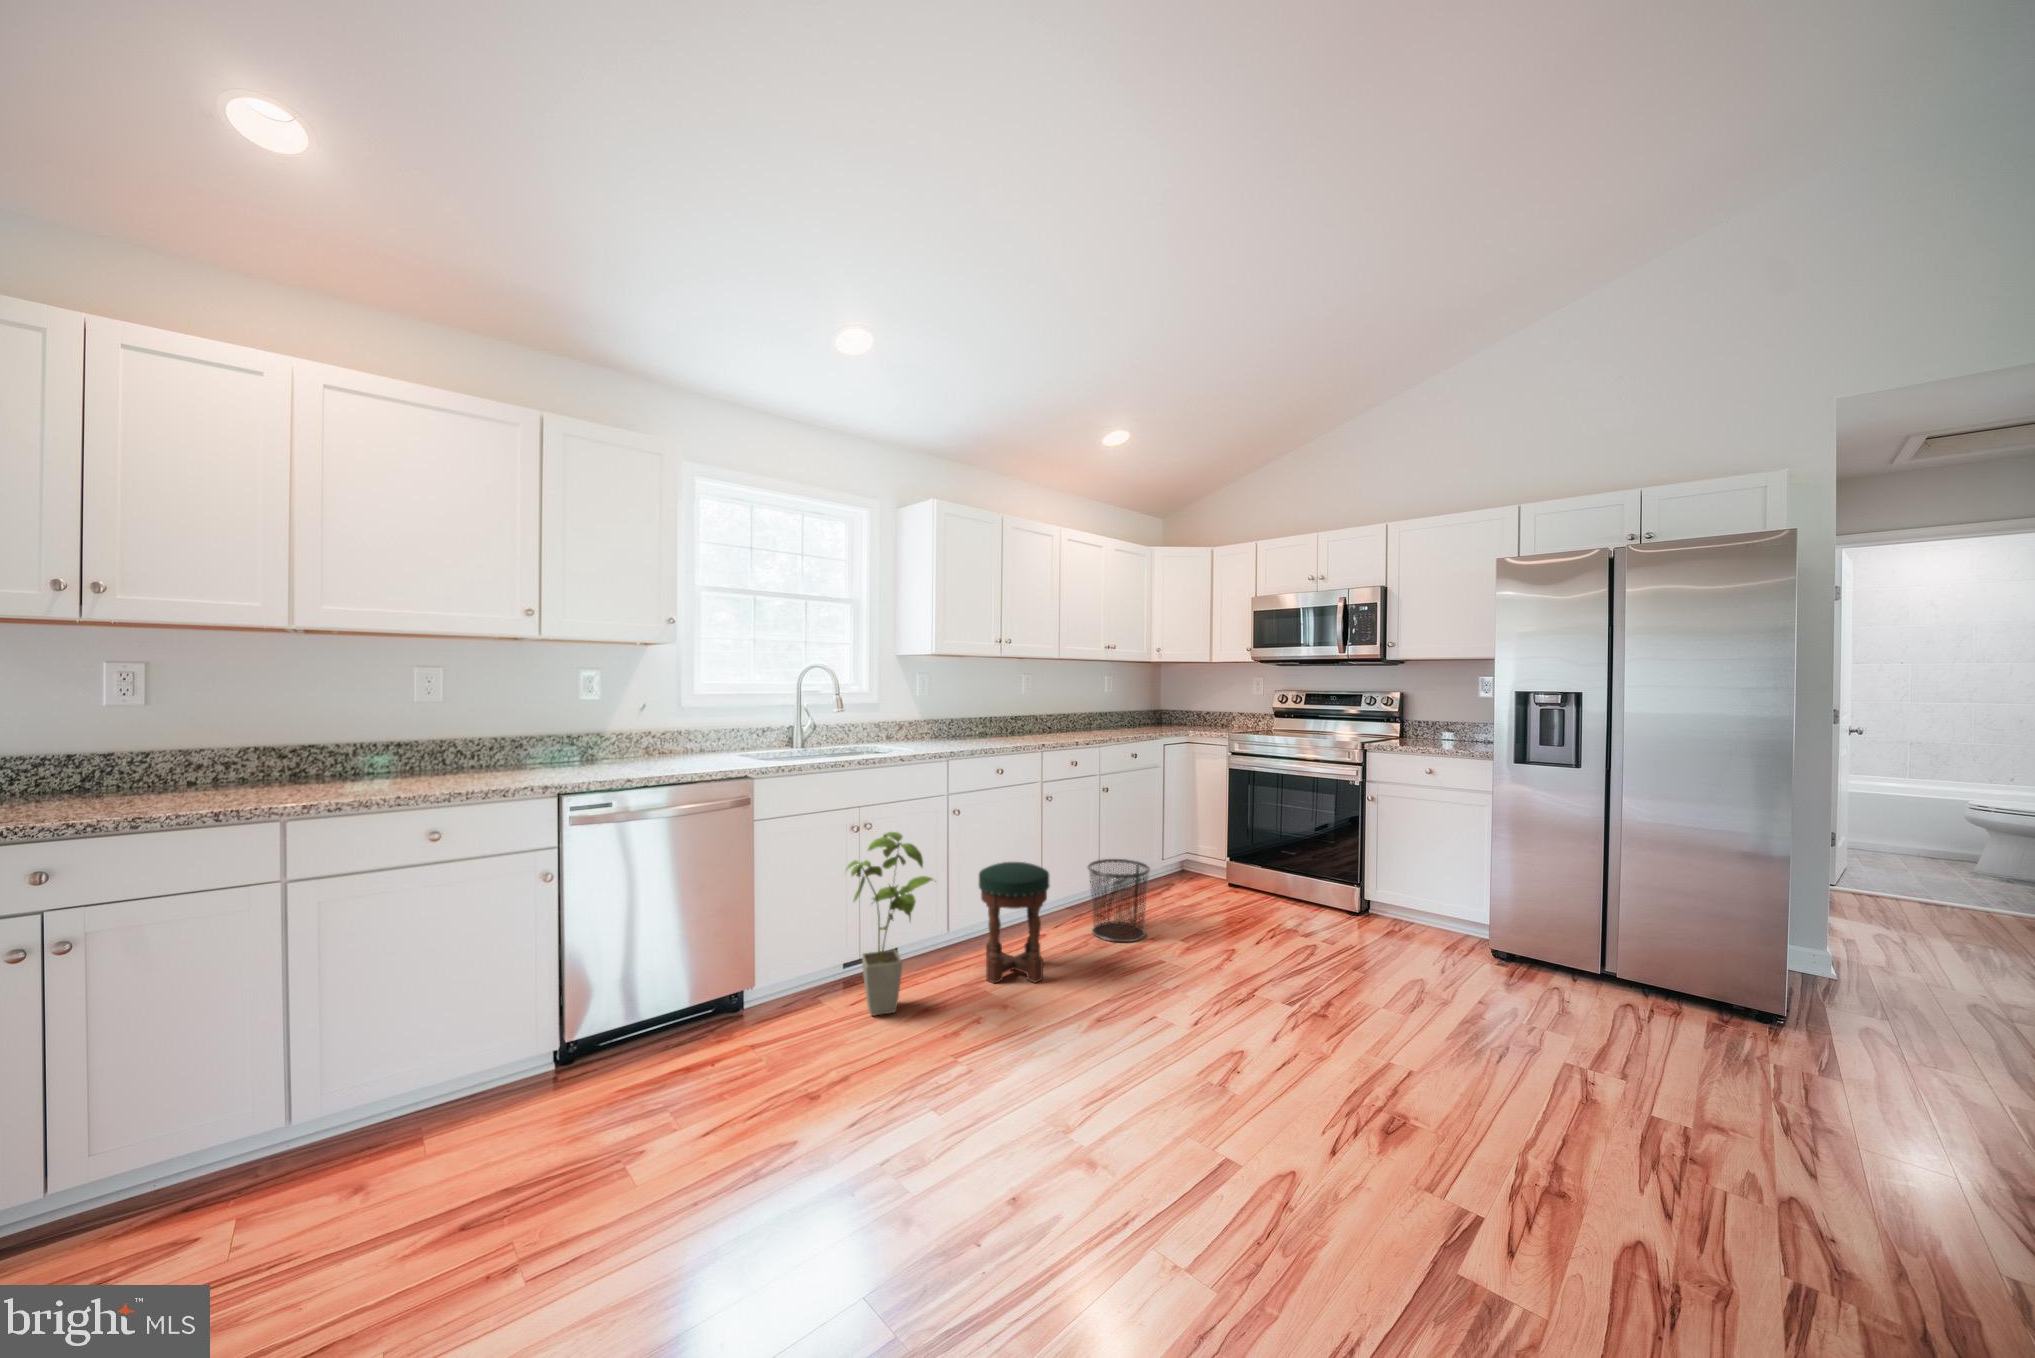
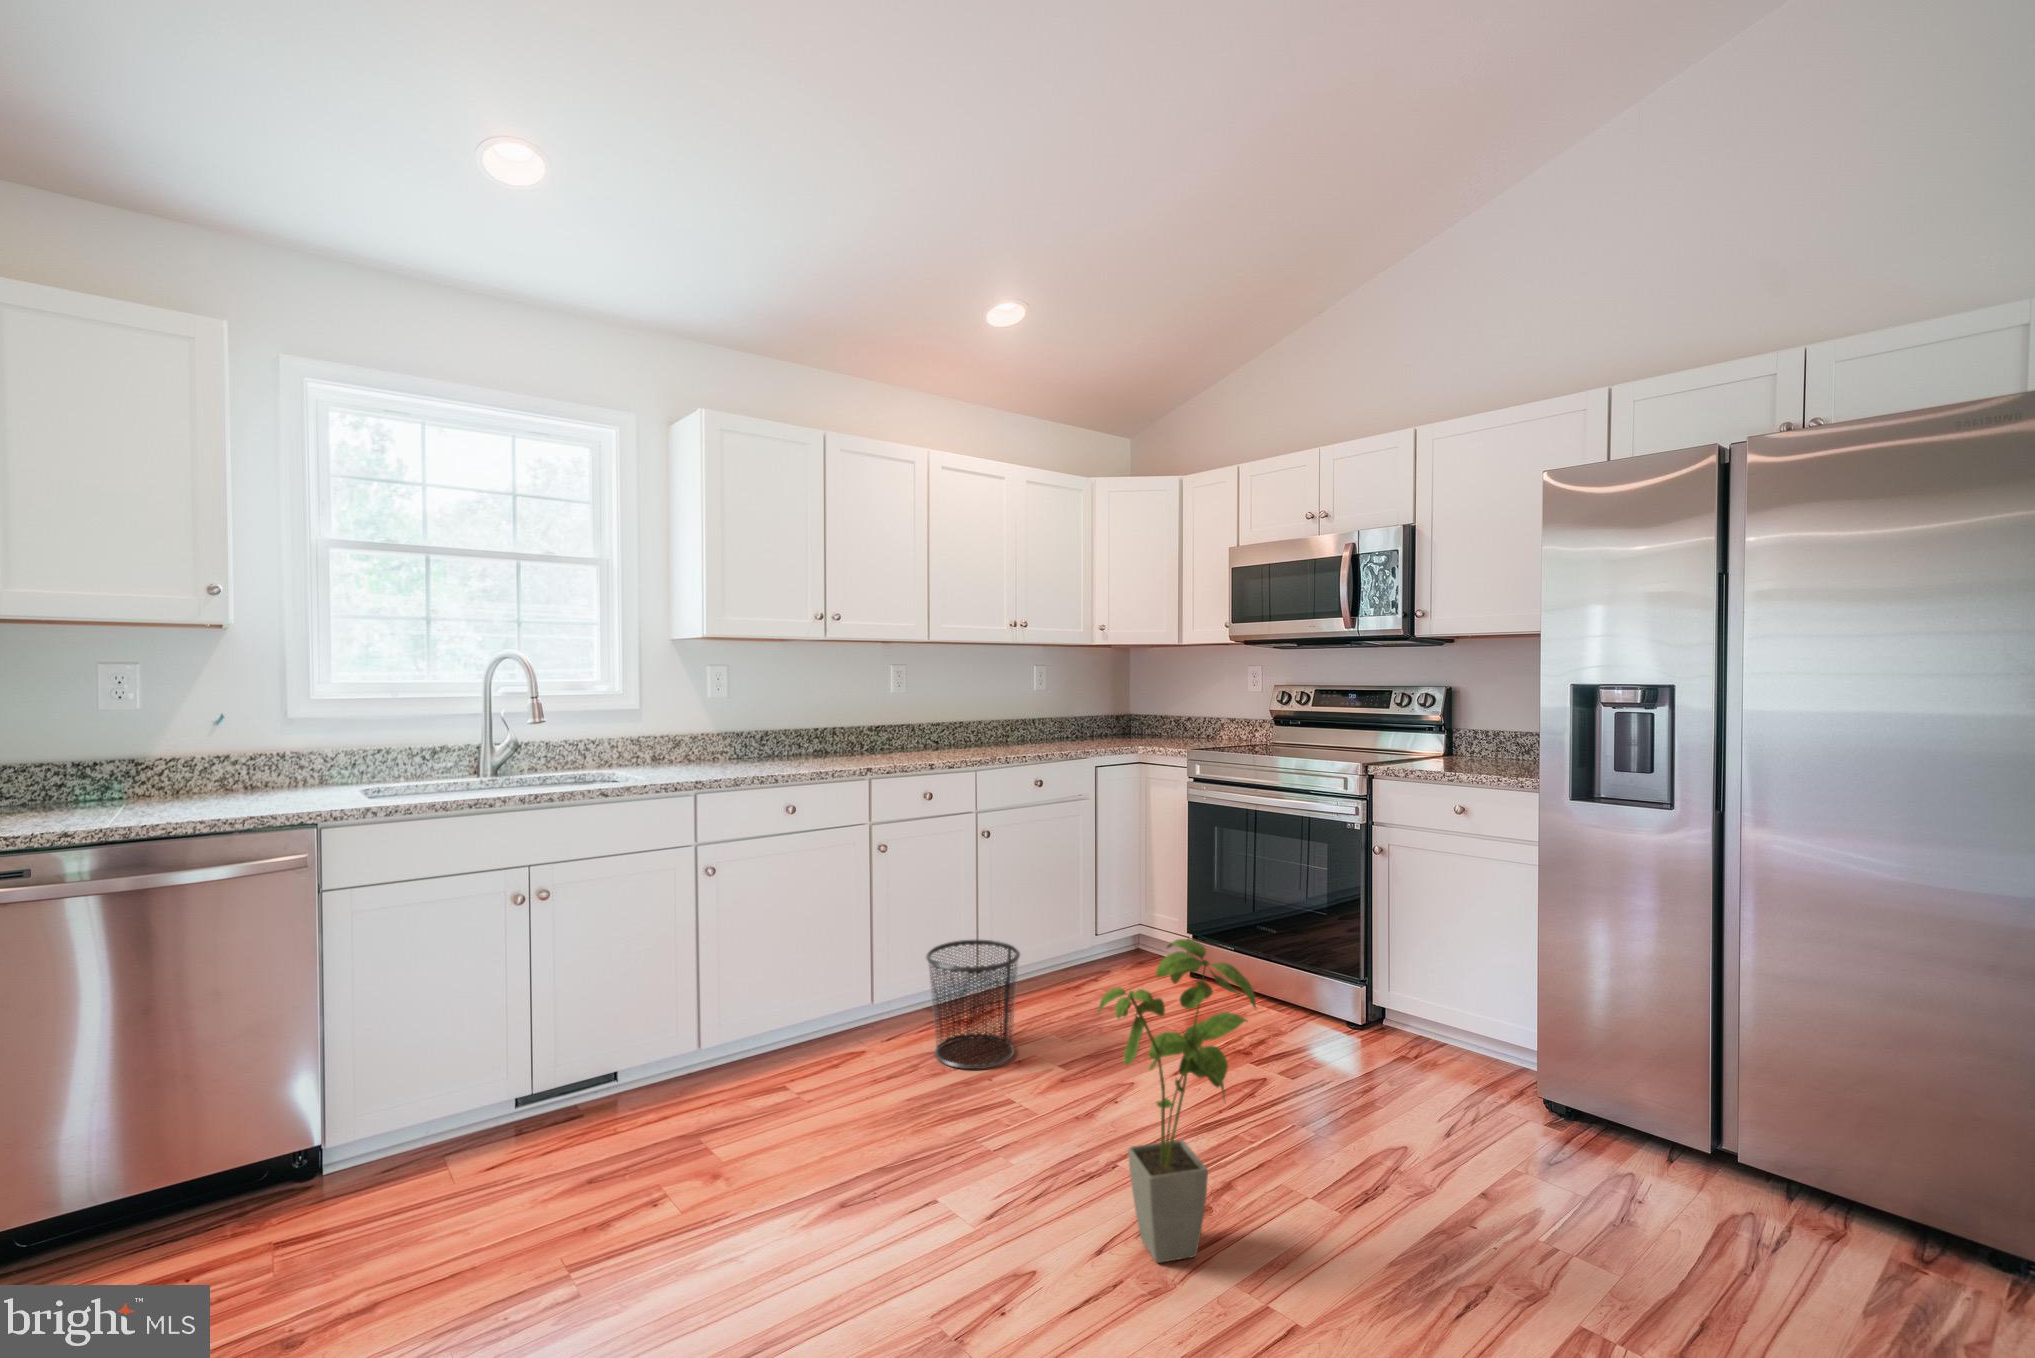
house plant: present [847,832,933,1016] -> present [1098,939,1256,1263]
stool: present [979,862,1049,983] -> none [711,949,823,1139]

